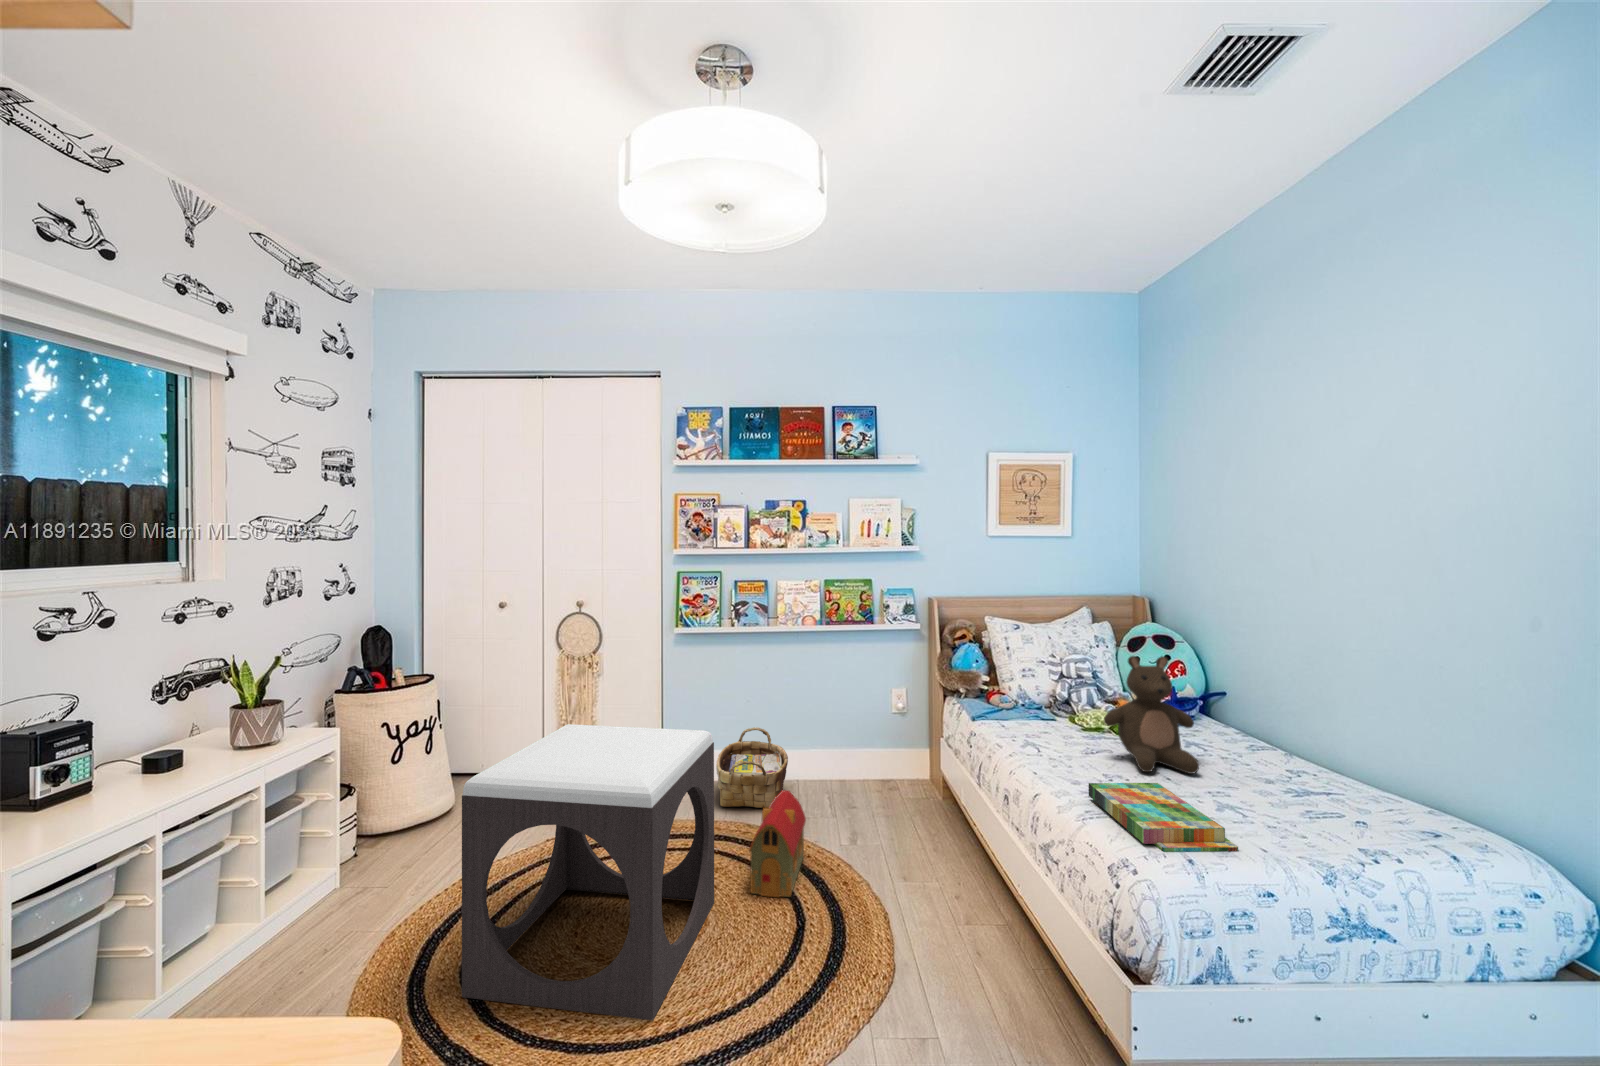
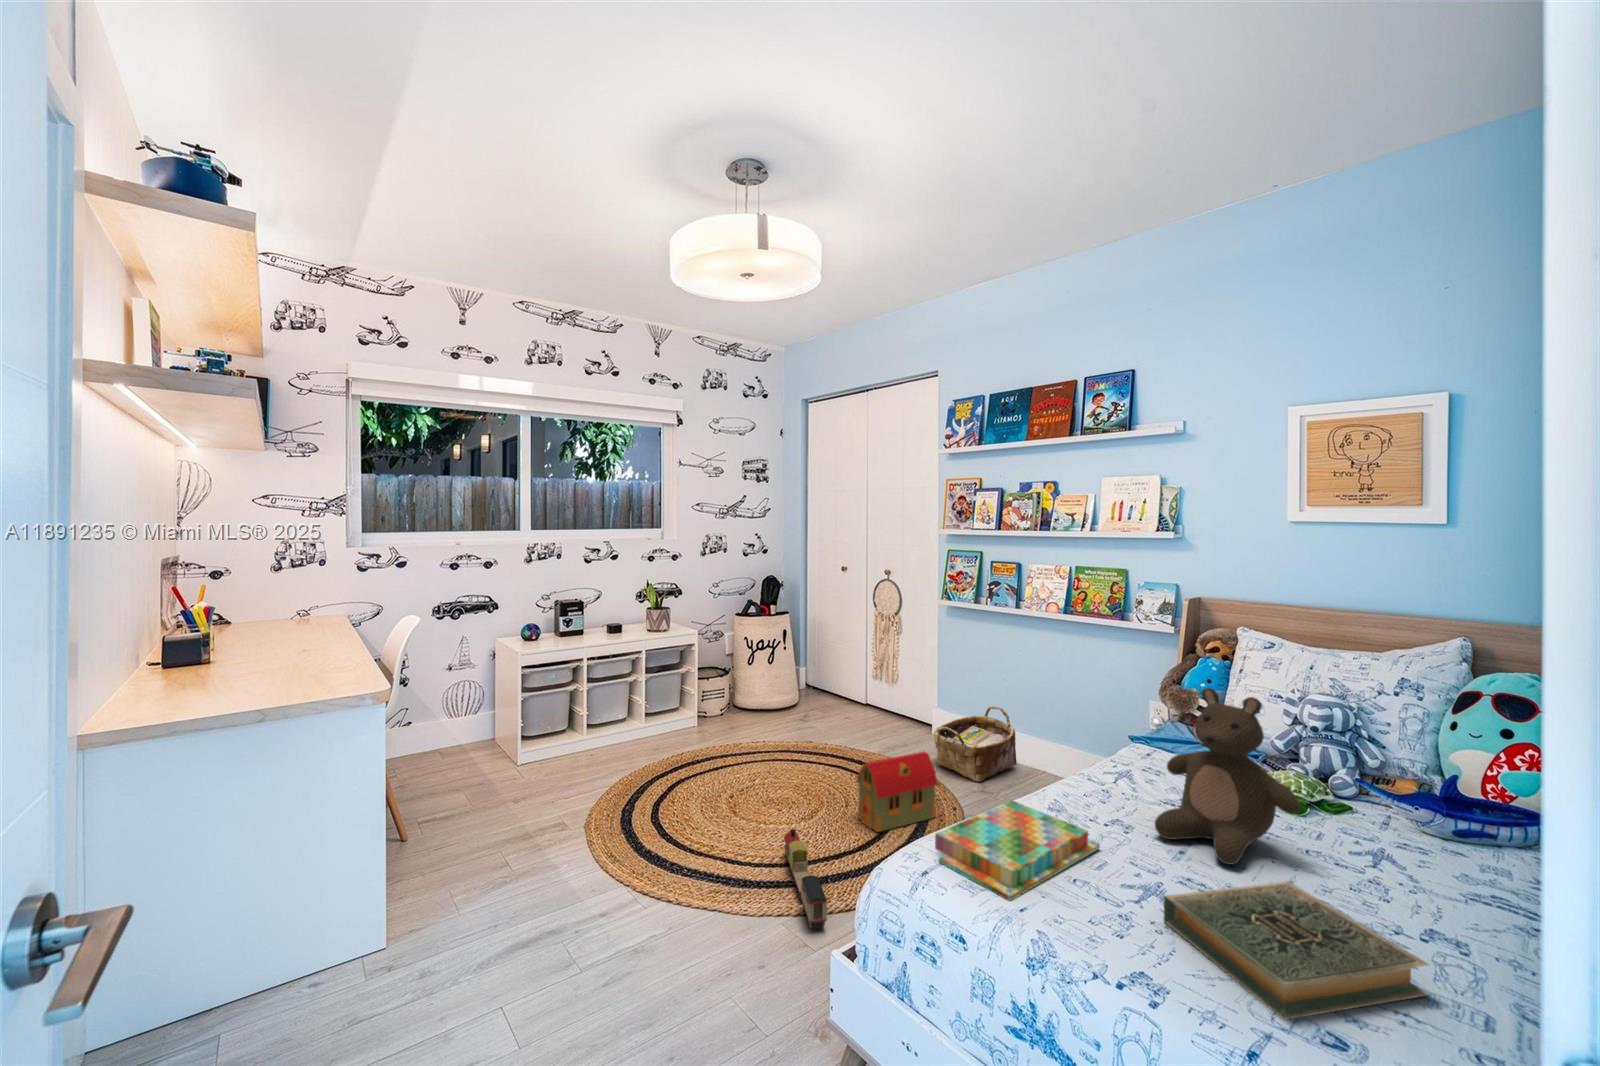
footstool: present [462,724,714,1020] -> none [667,650,832,840]
hardback book: none [1252,767,1392,837] -> present [1164,881,1429,1019]
toy train: none [756,934,922,1024] -> present [784,829,827,928]

